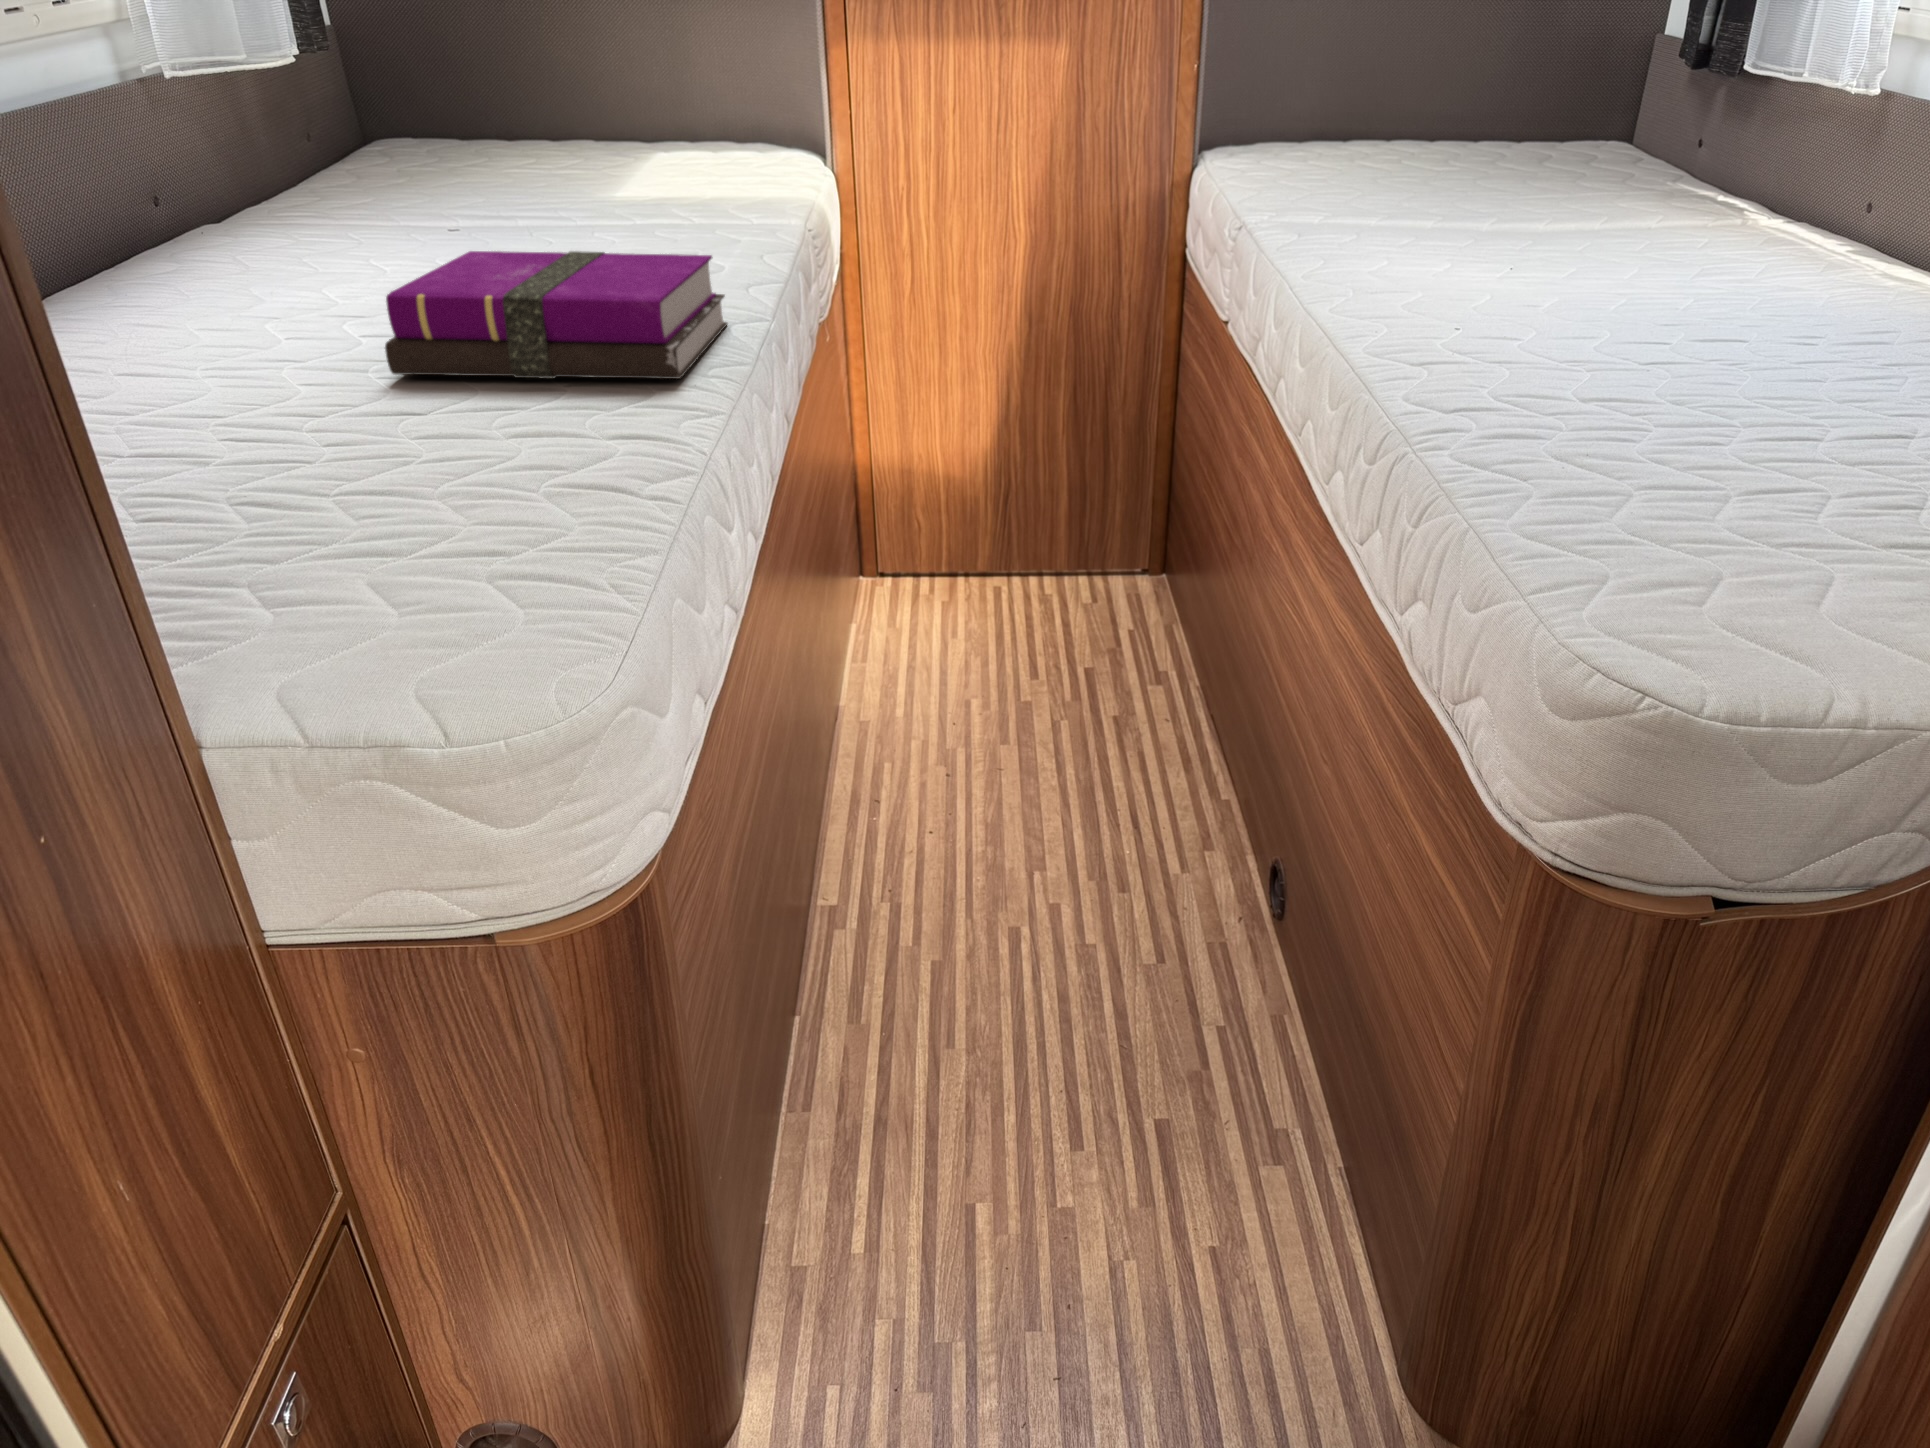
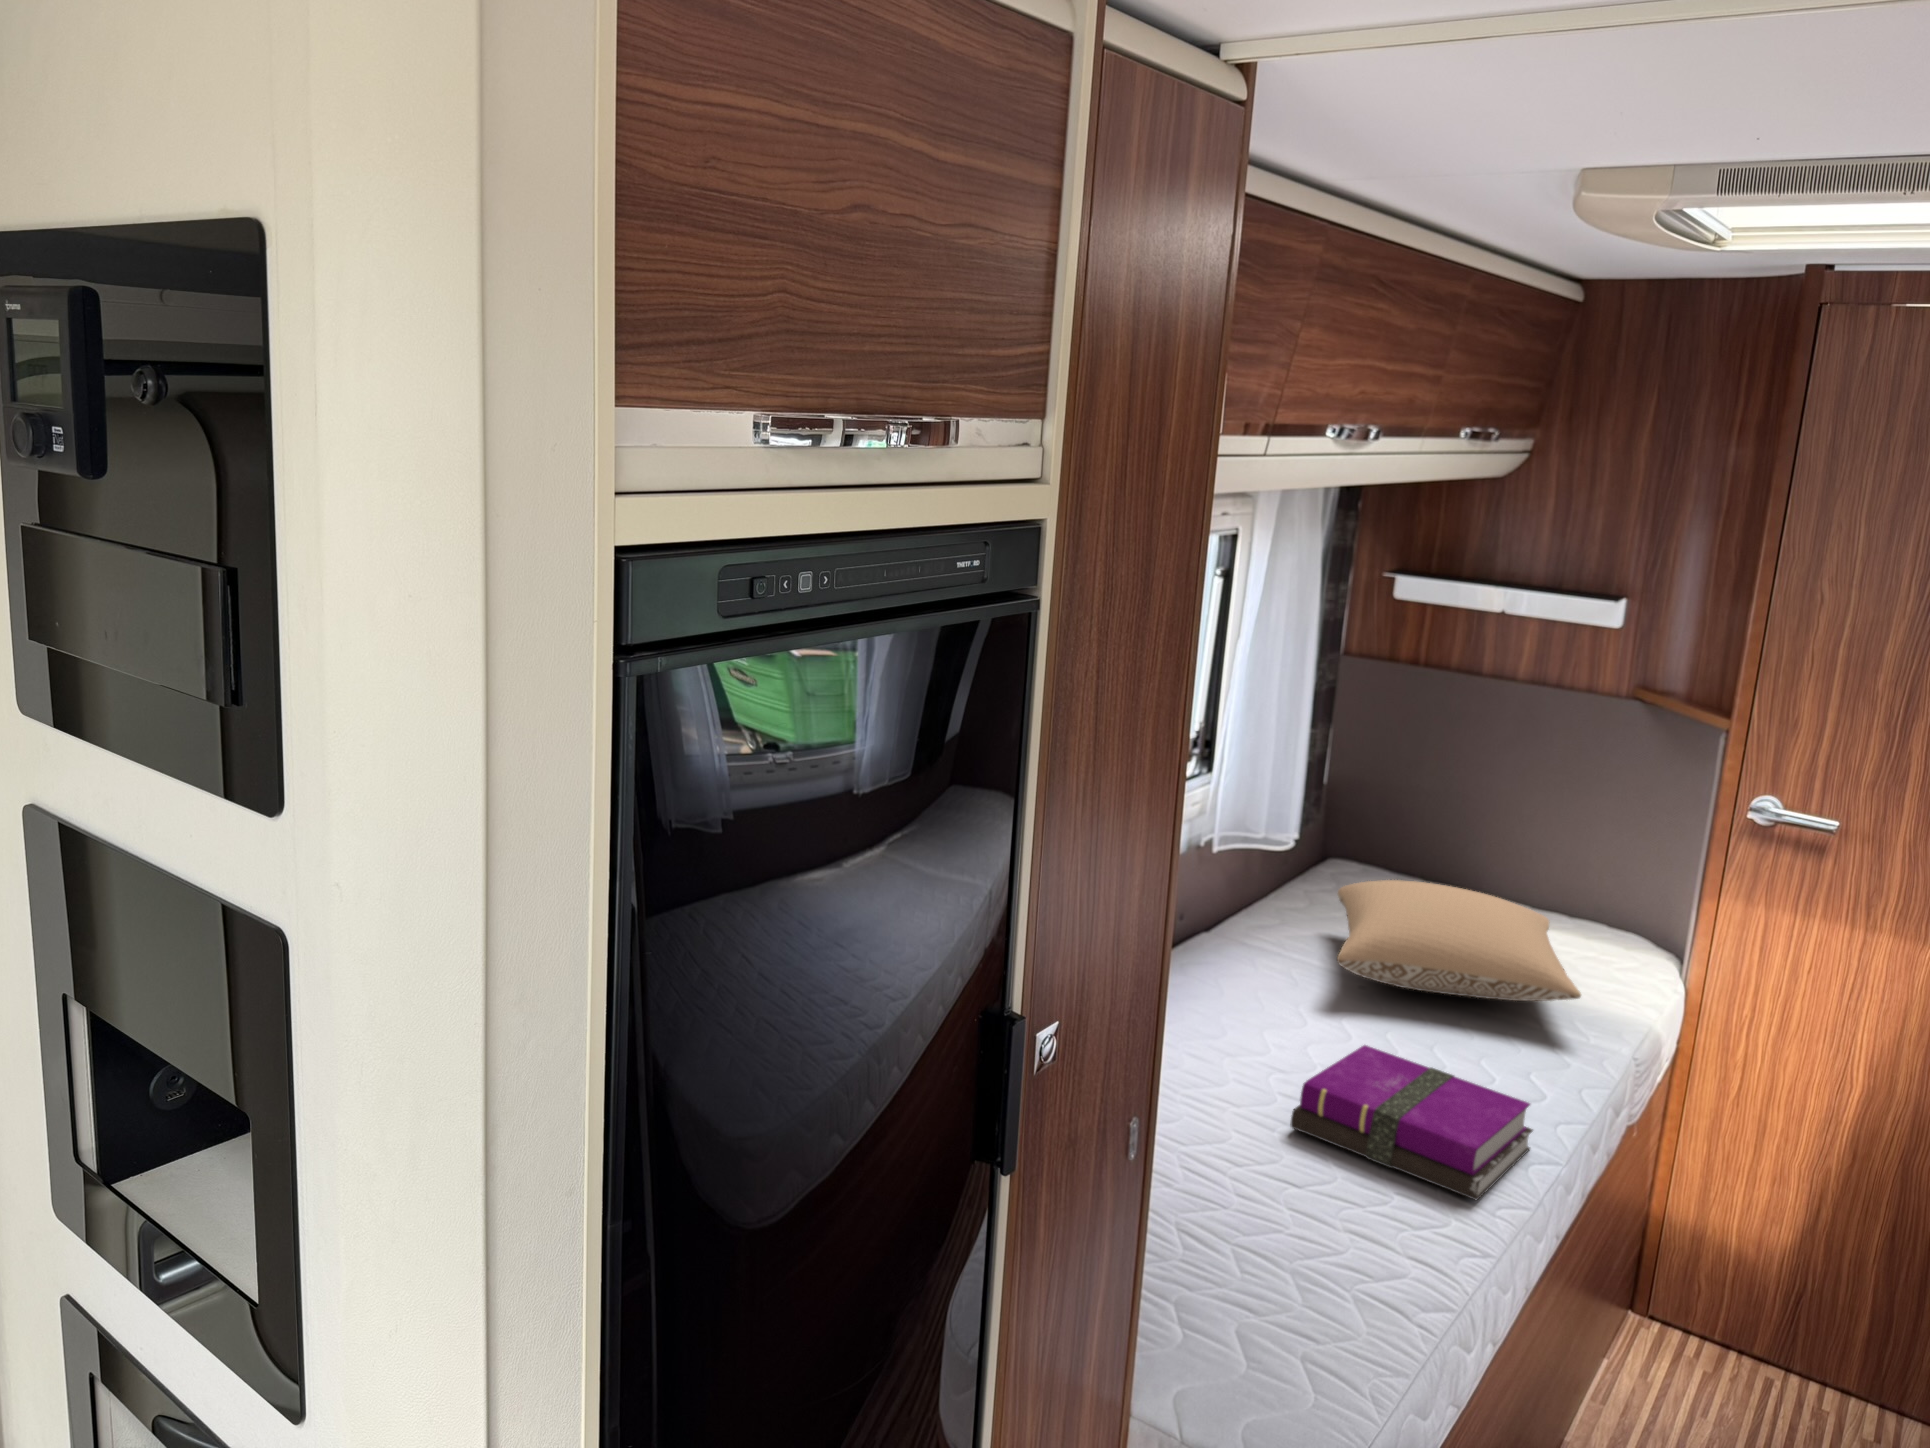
pillow: none [393,86,734,227] -> present [1337,880,1581,1001]

